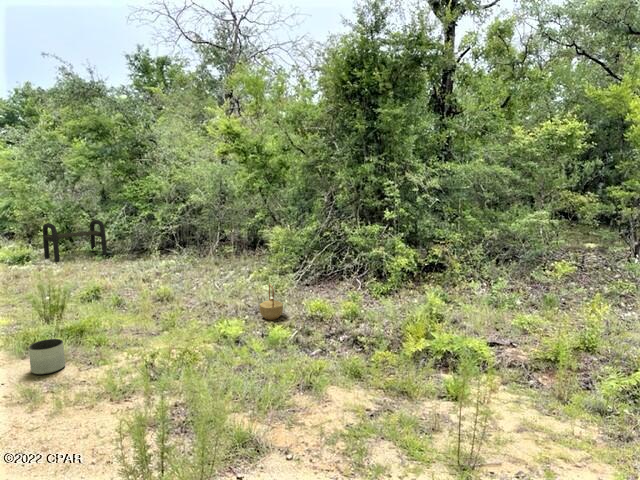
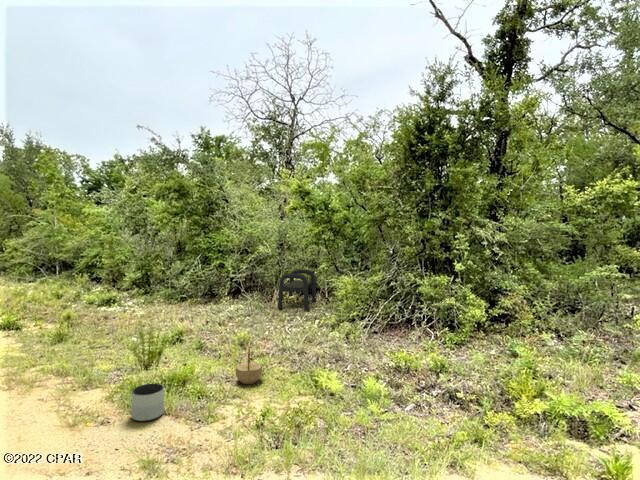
bench: present [43,220,107,262] -> present [278,270,316,311]
basket: present [260,283,283,320] -> present [236,342,262,384]

